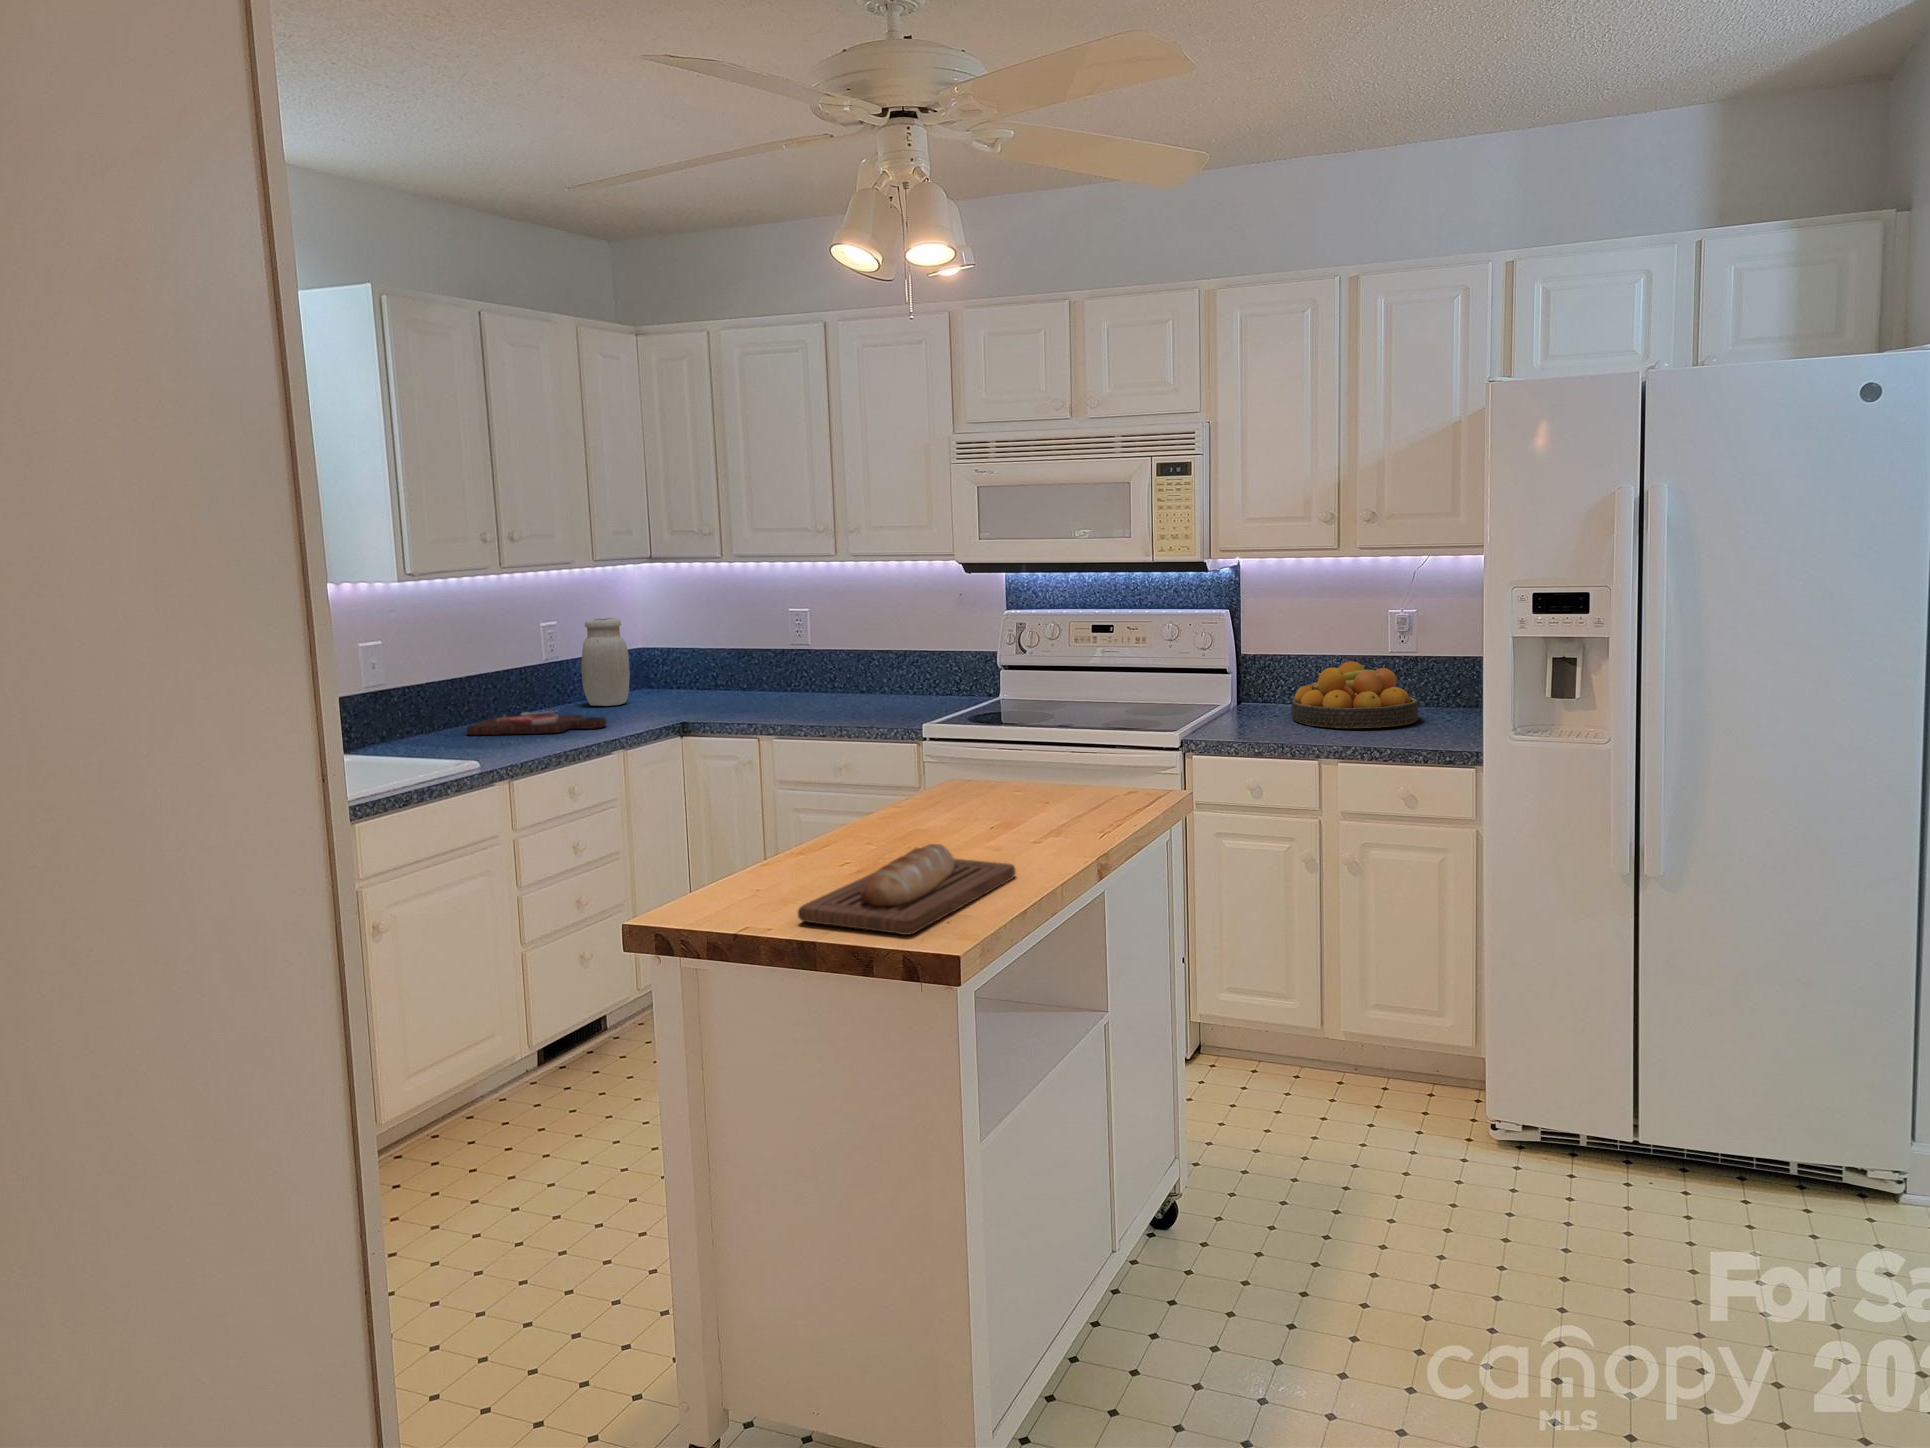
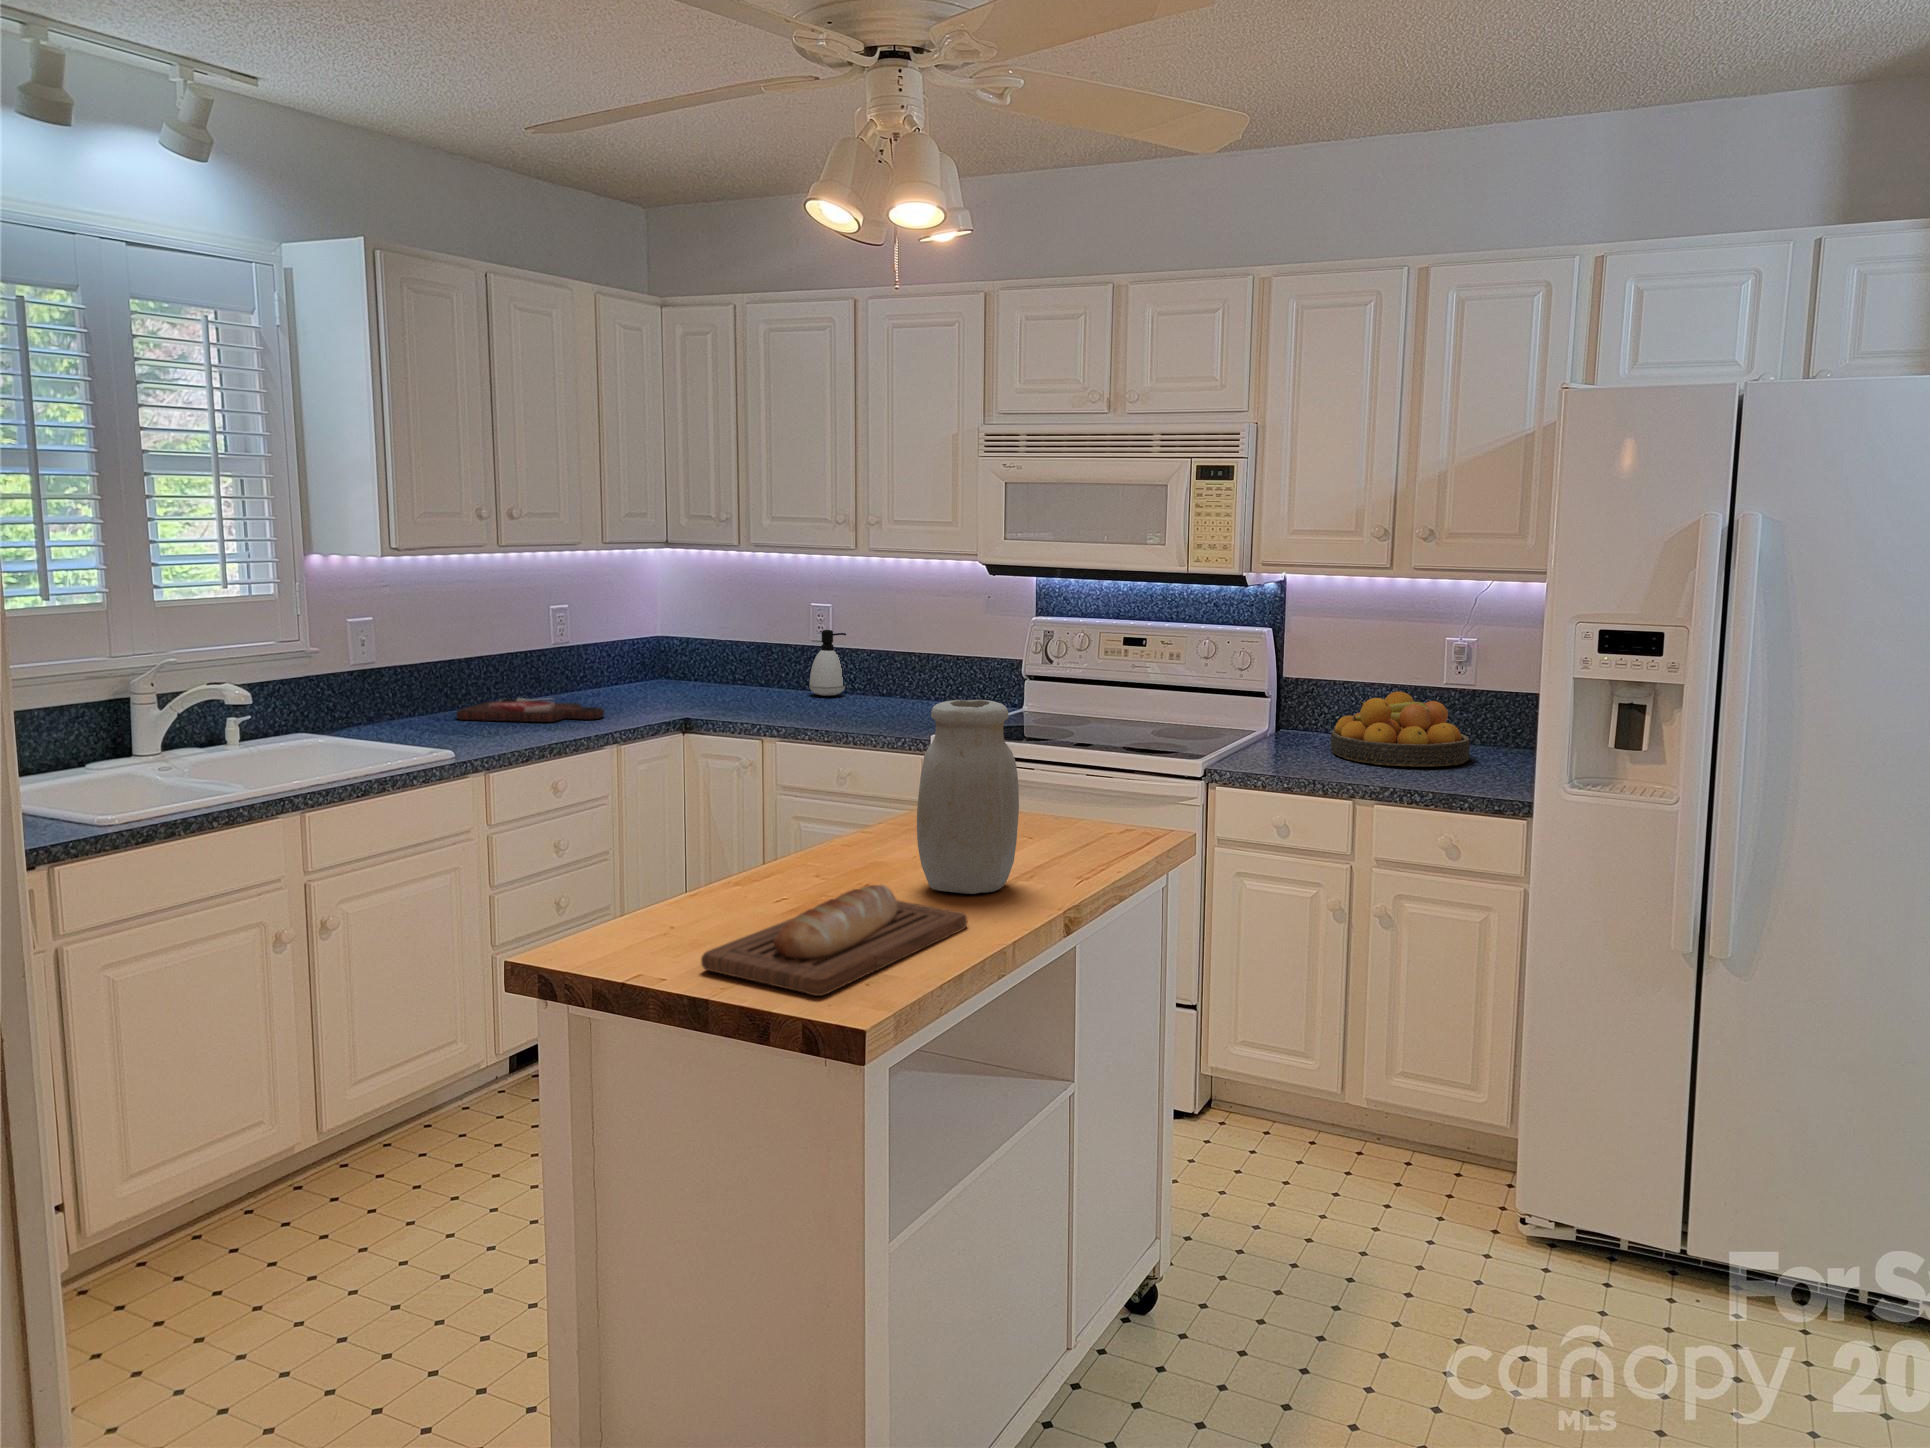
jar: present [581,618,630,706] -> present [917,700,1019,894]
soap dispenser: none [792,634,826,696] -> present [809,630,846,696]

